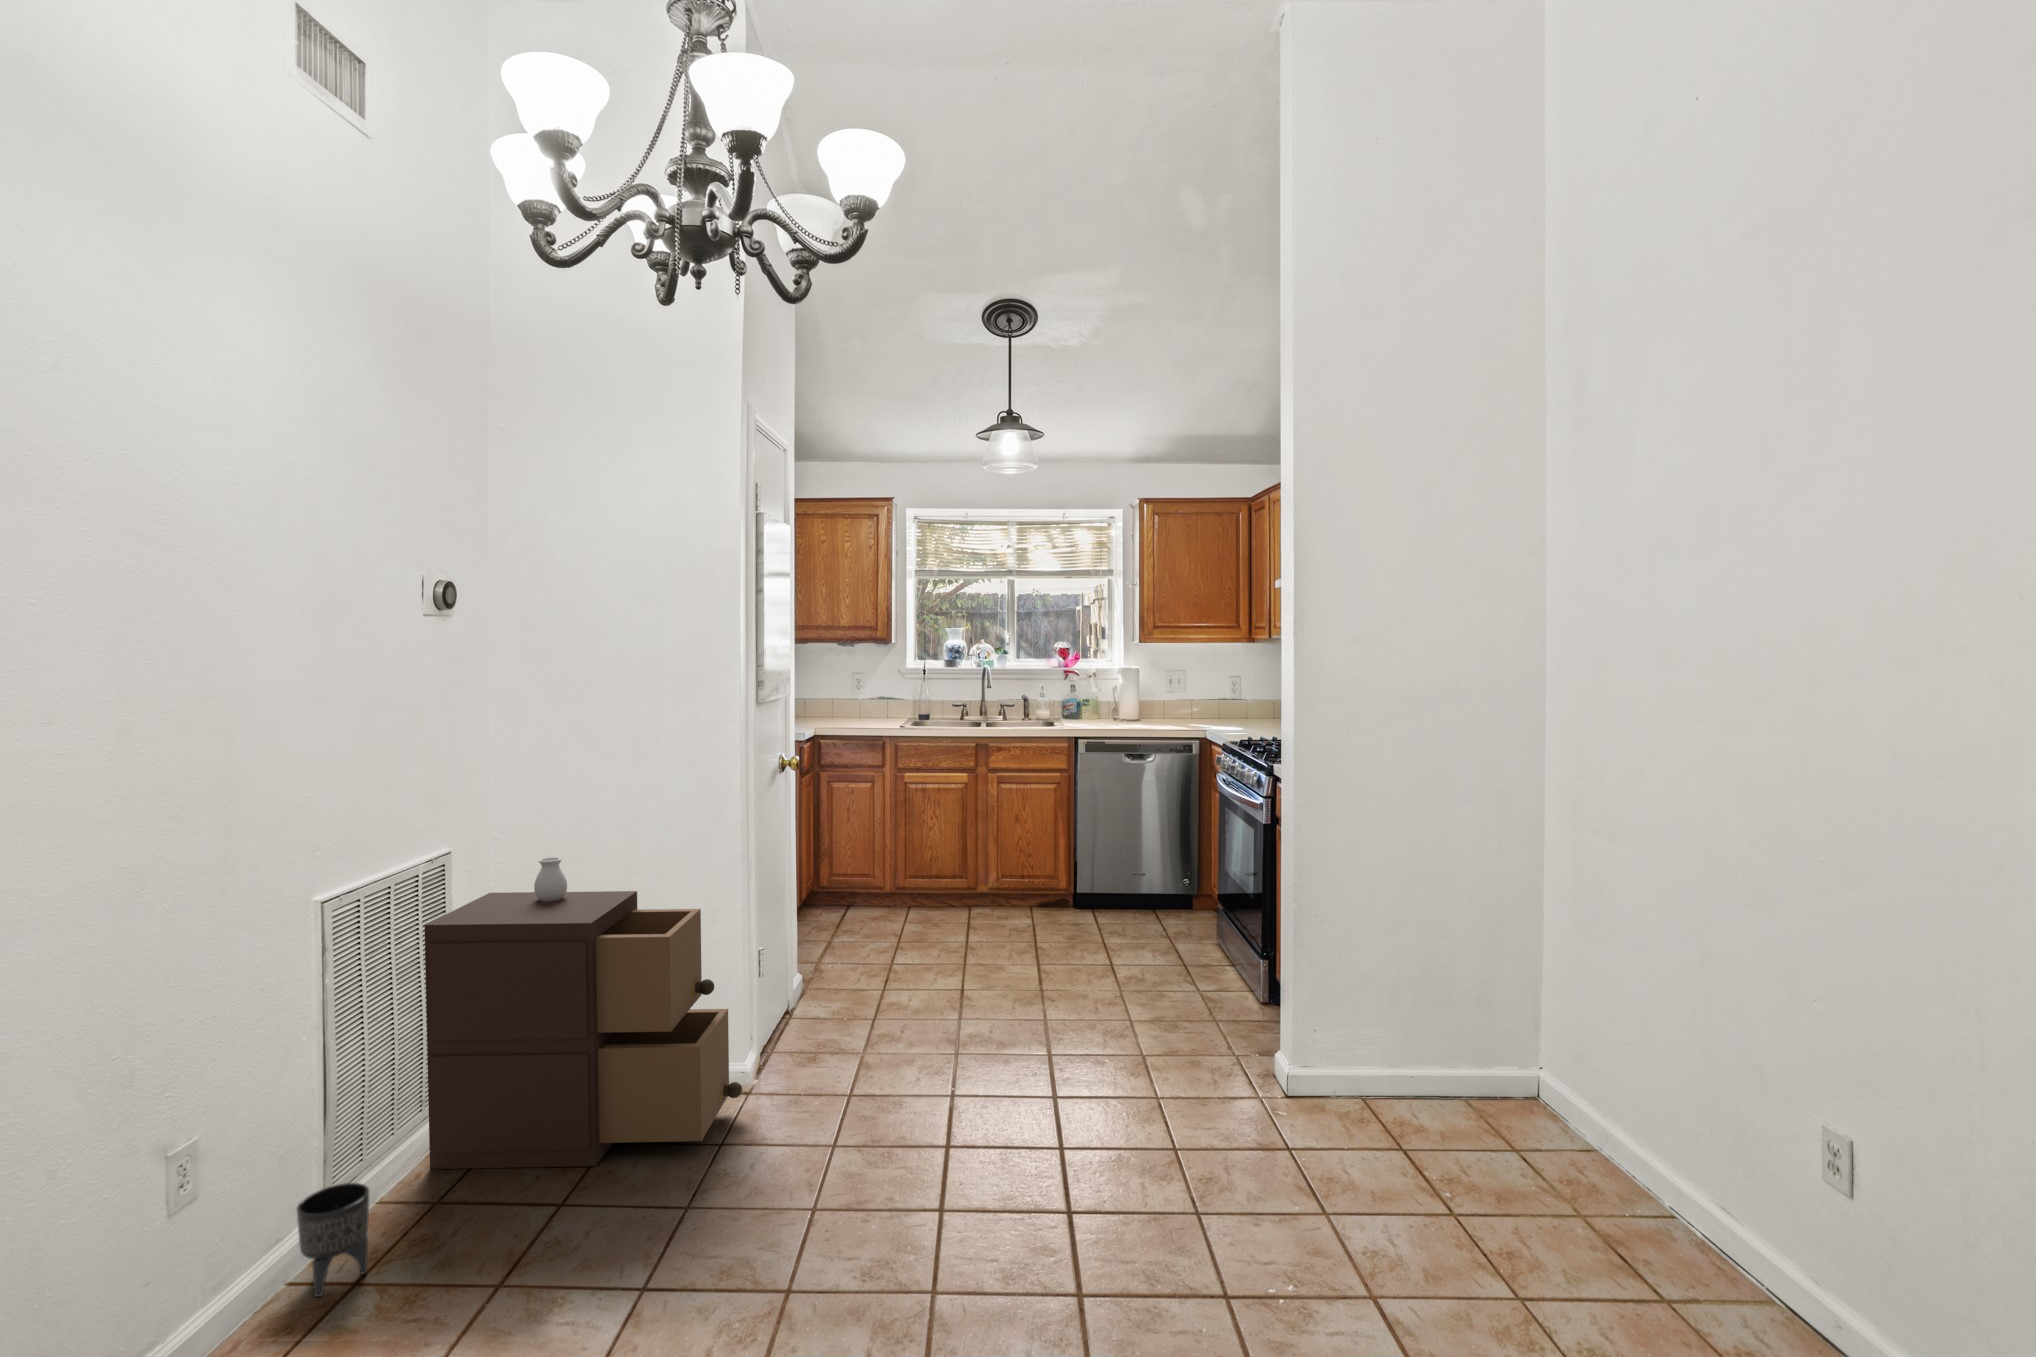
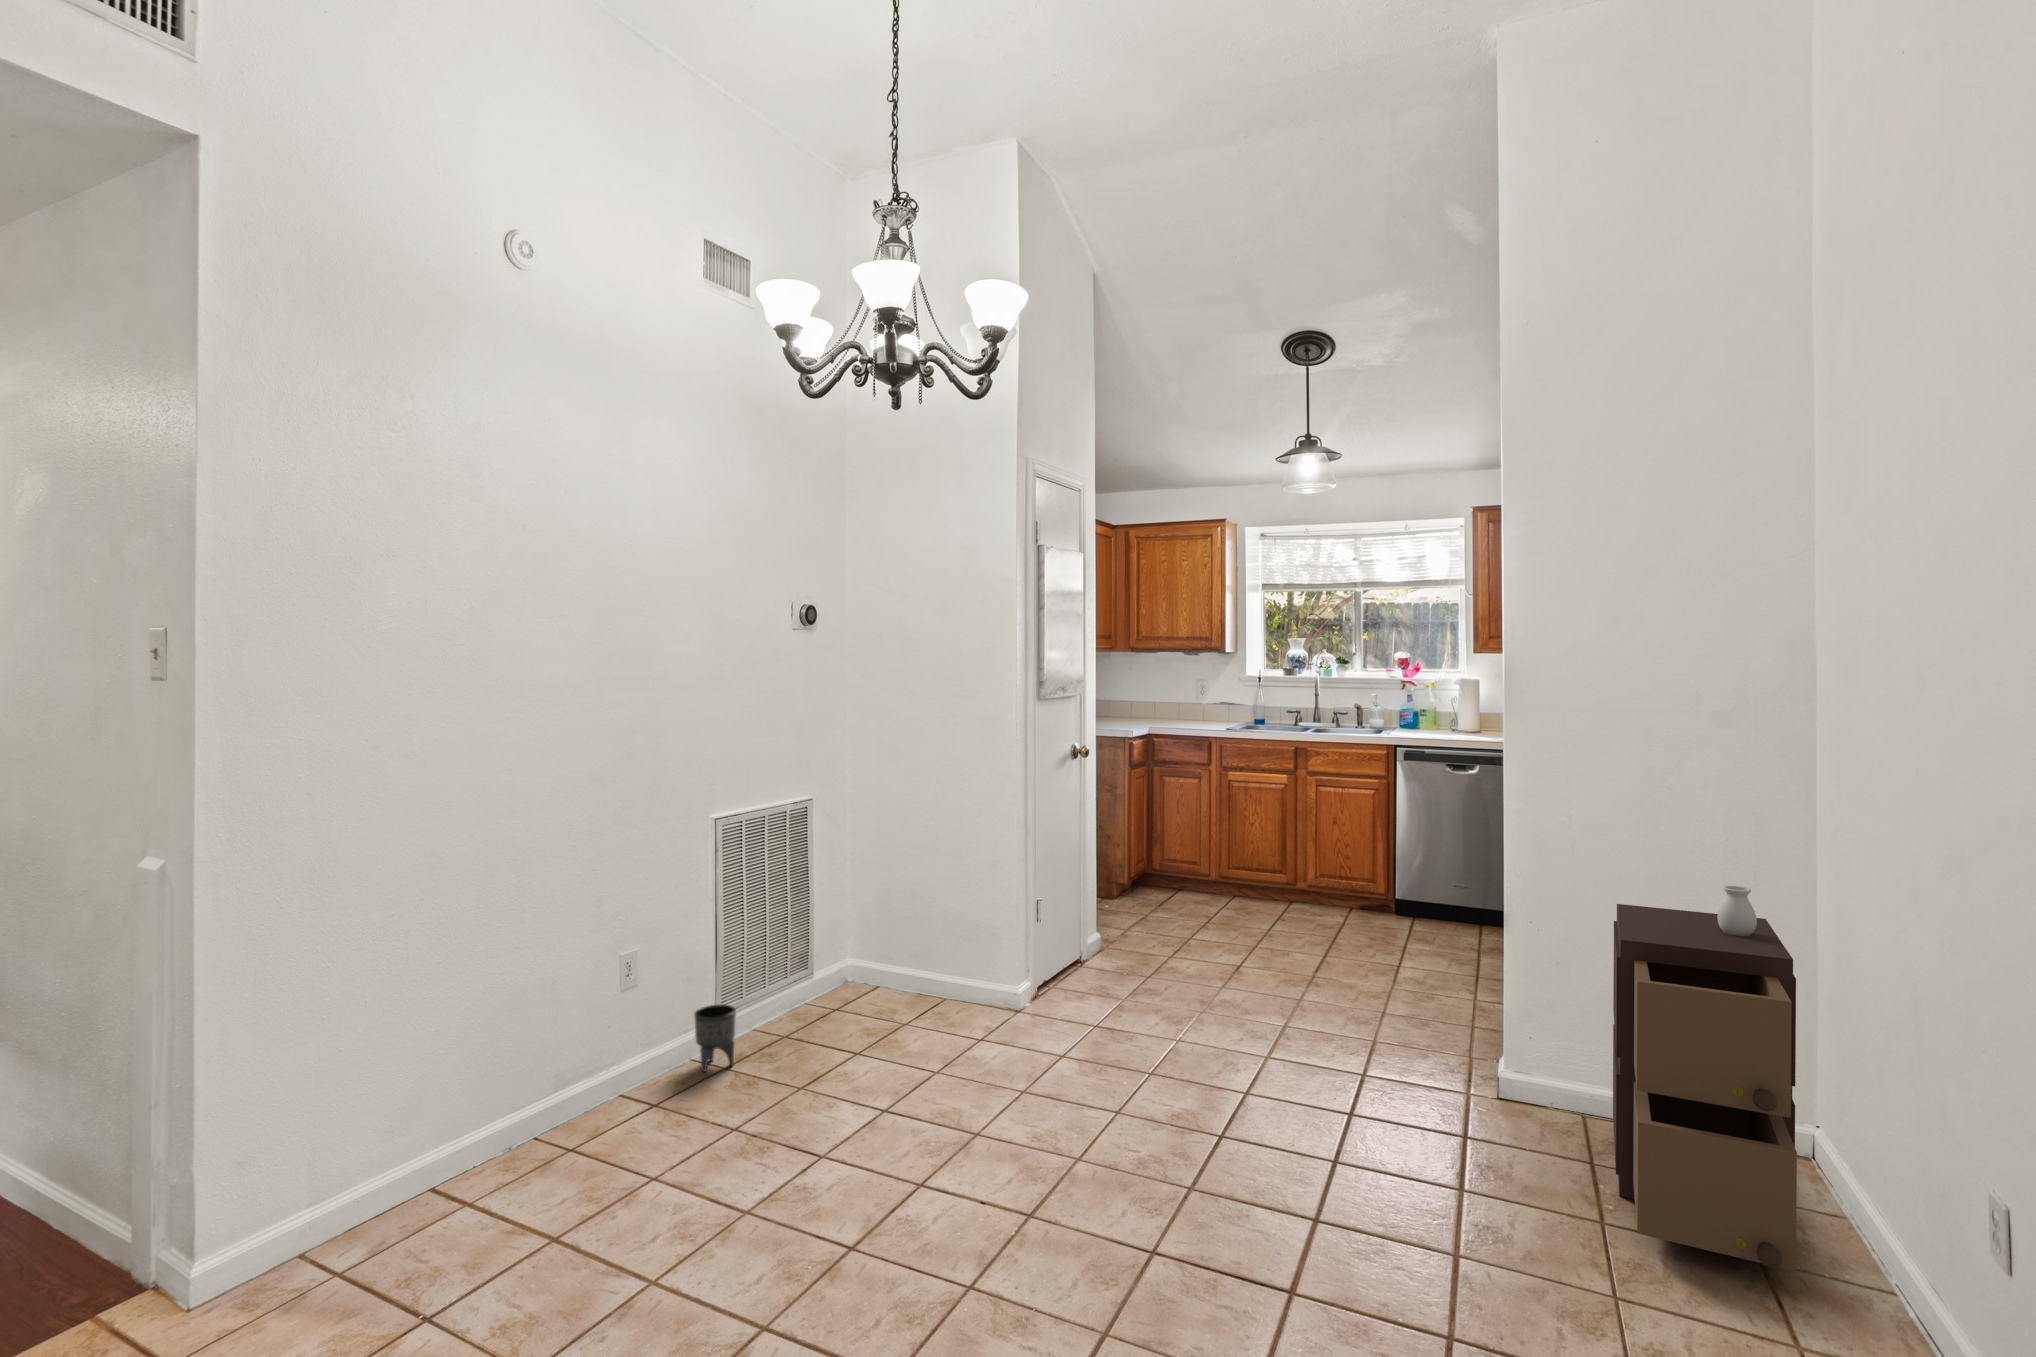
storage cabinet: present [425,857,742,1169] -> present [1613,886,1797,1271]

